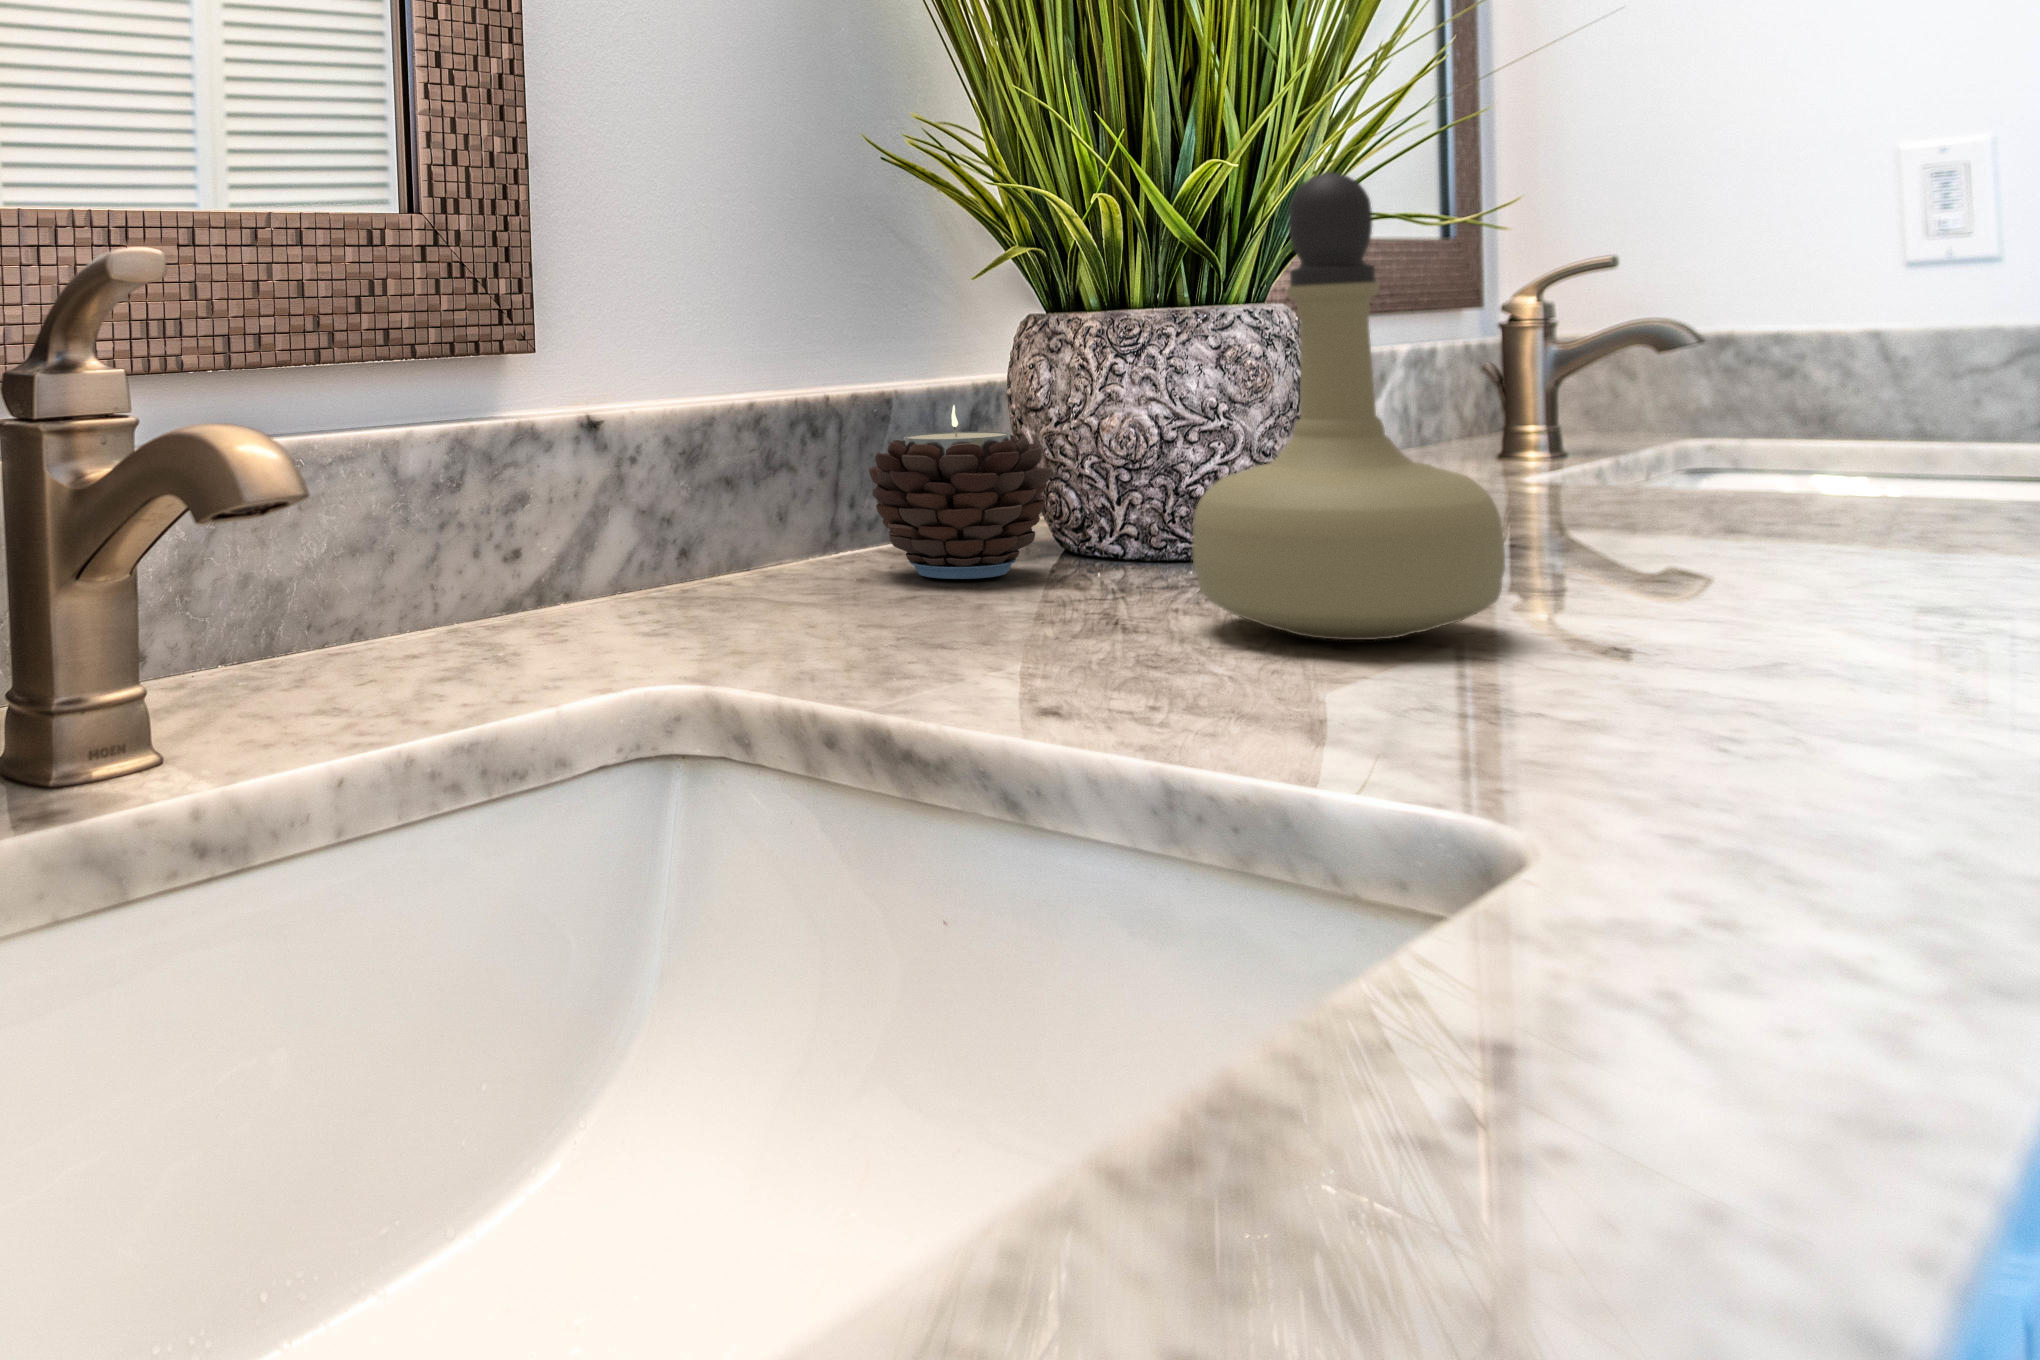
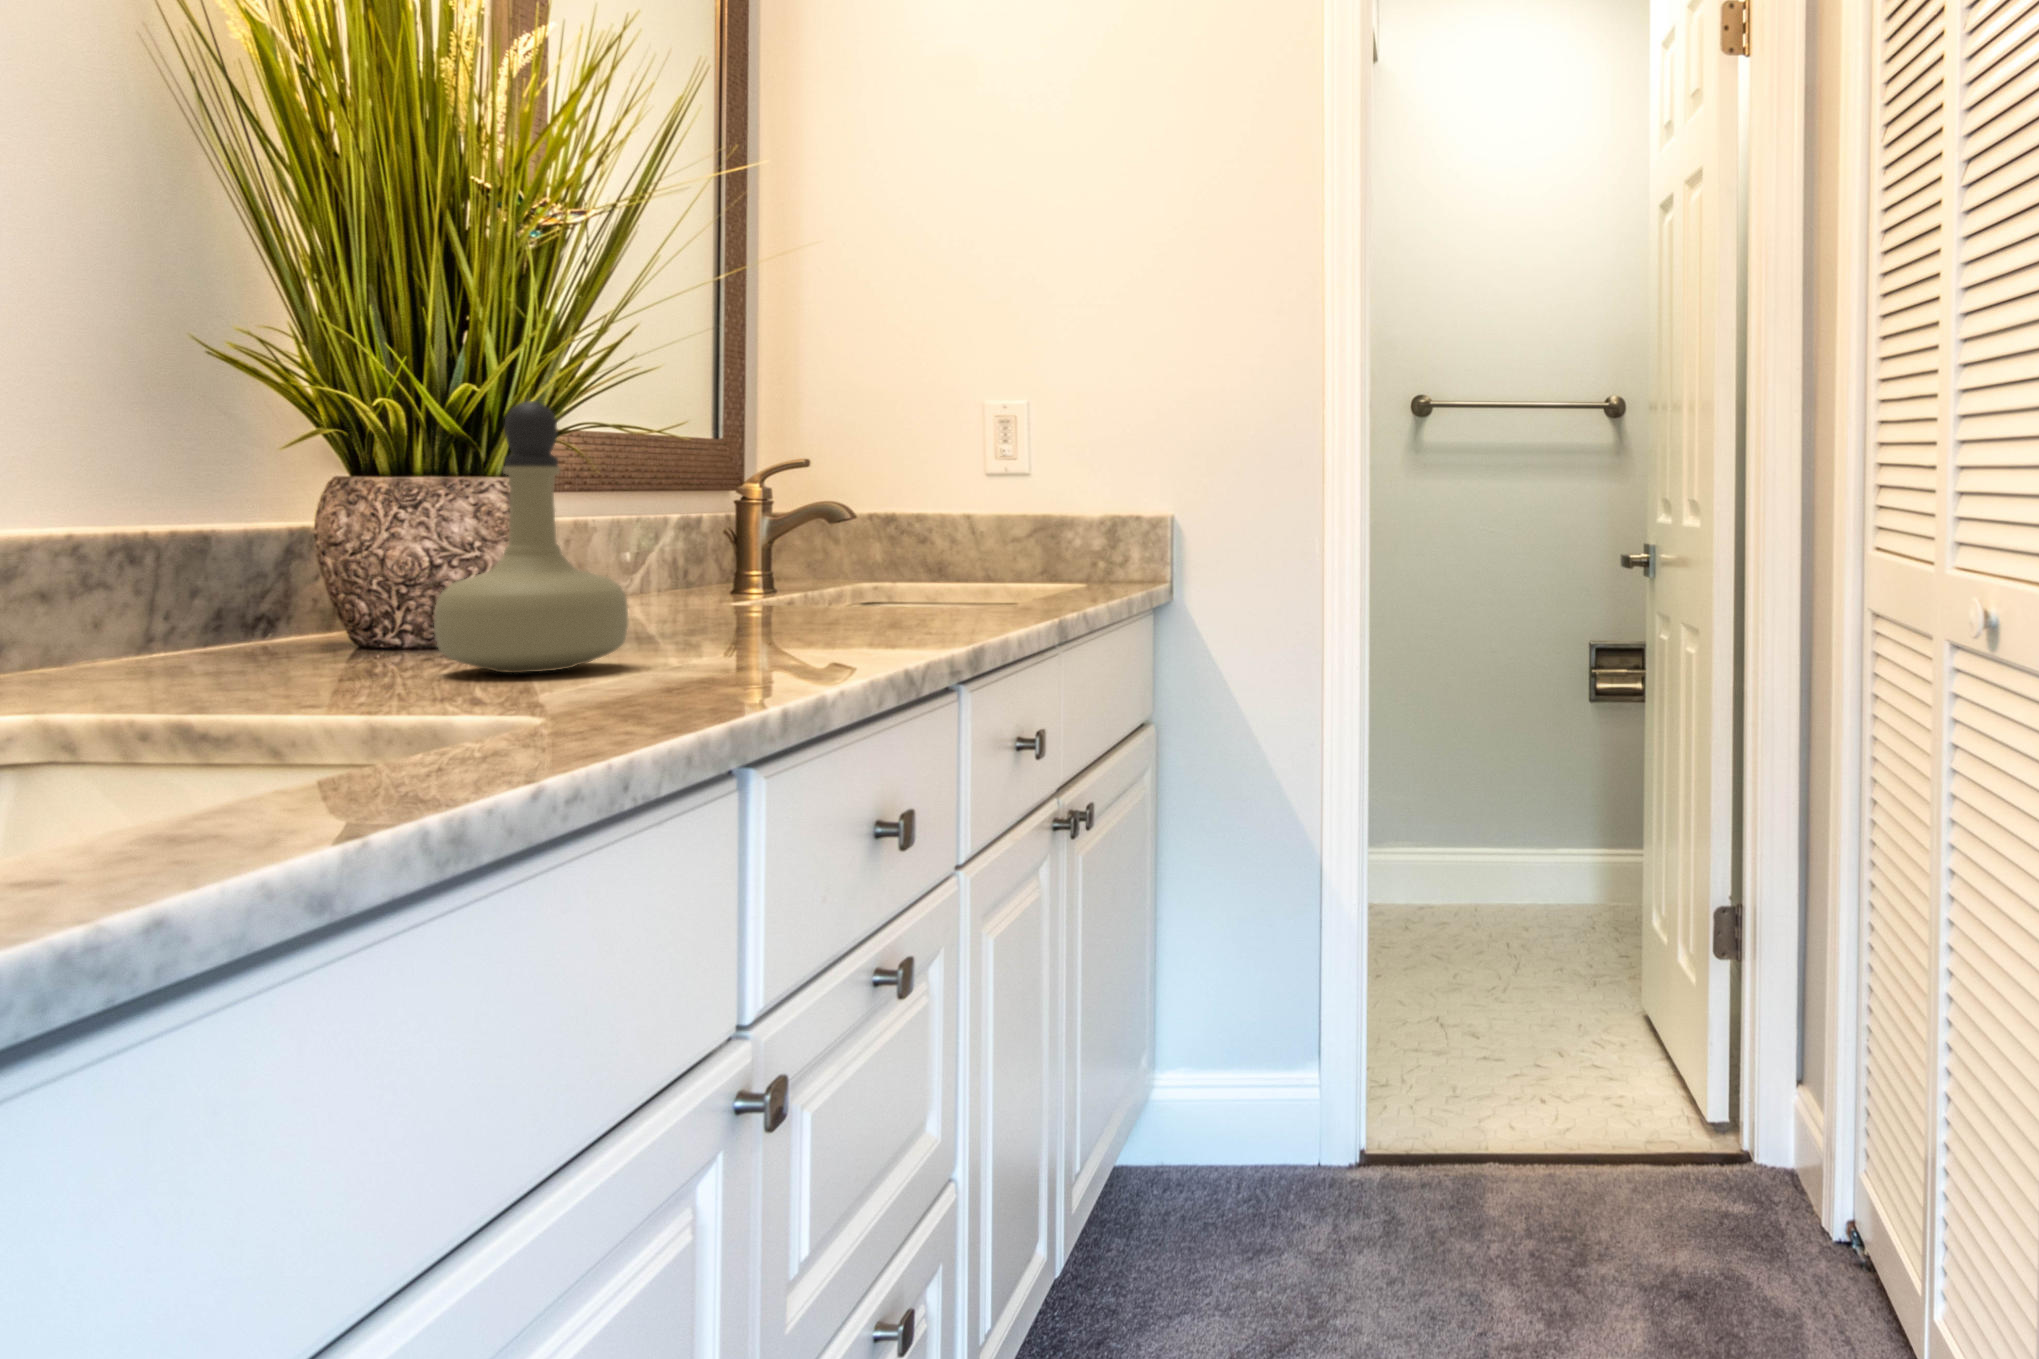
candle: present [869,405,1053,579] -> none [183,539,345,663]

